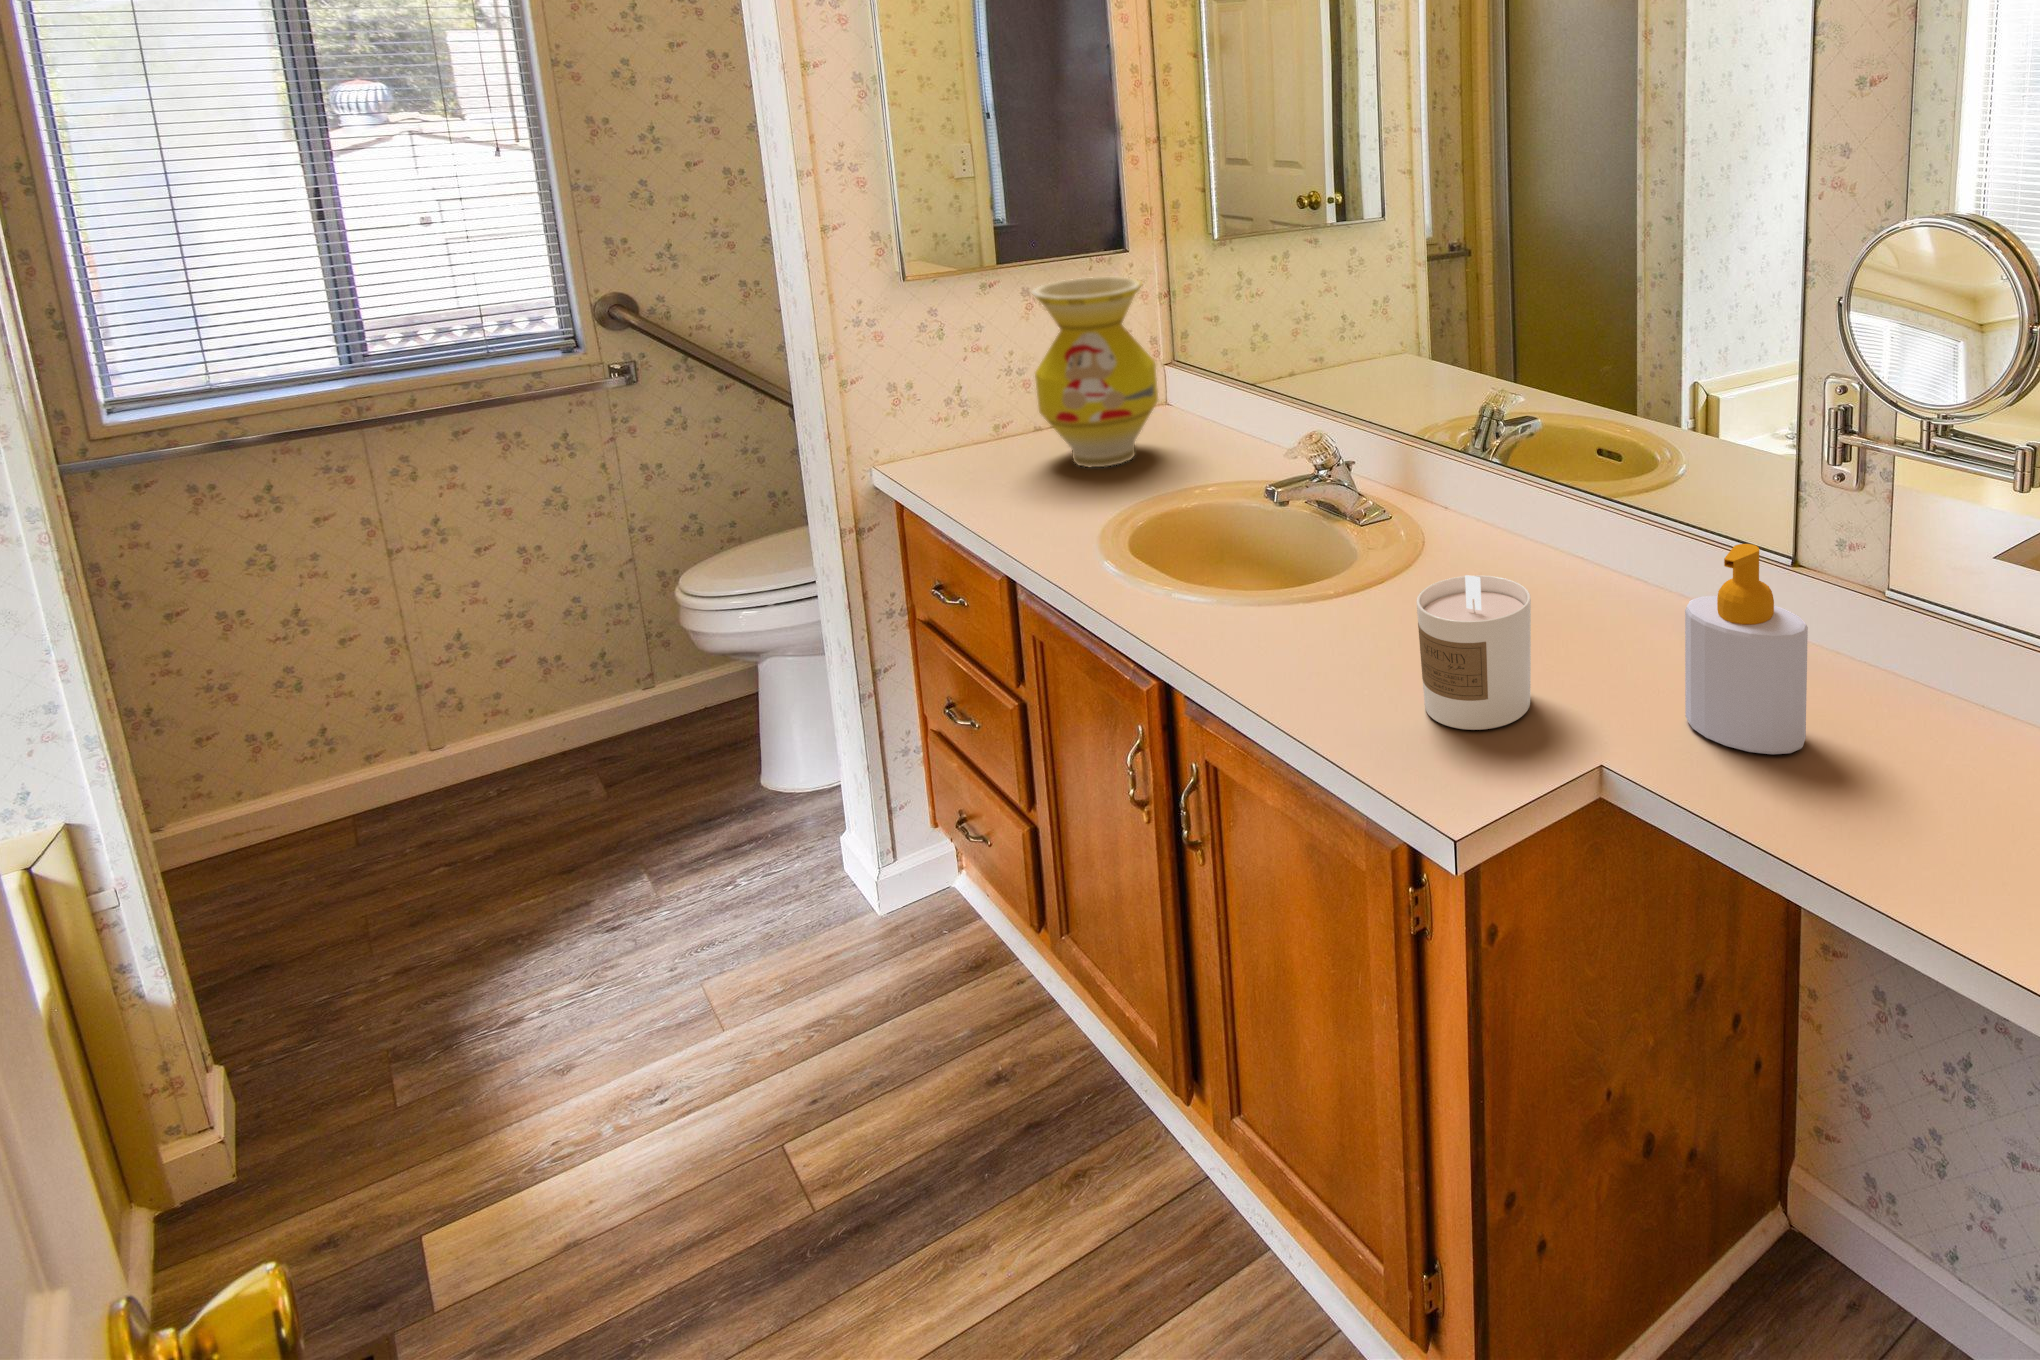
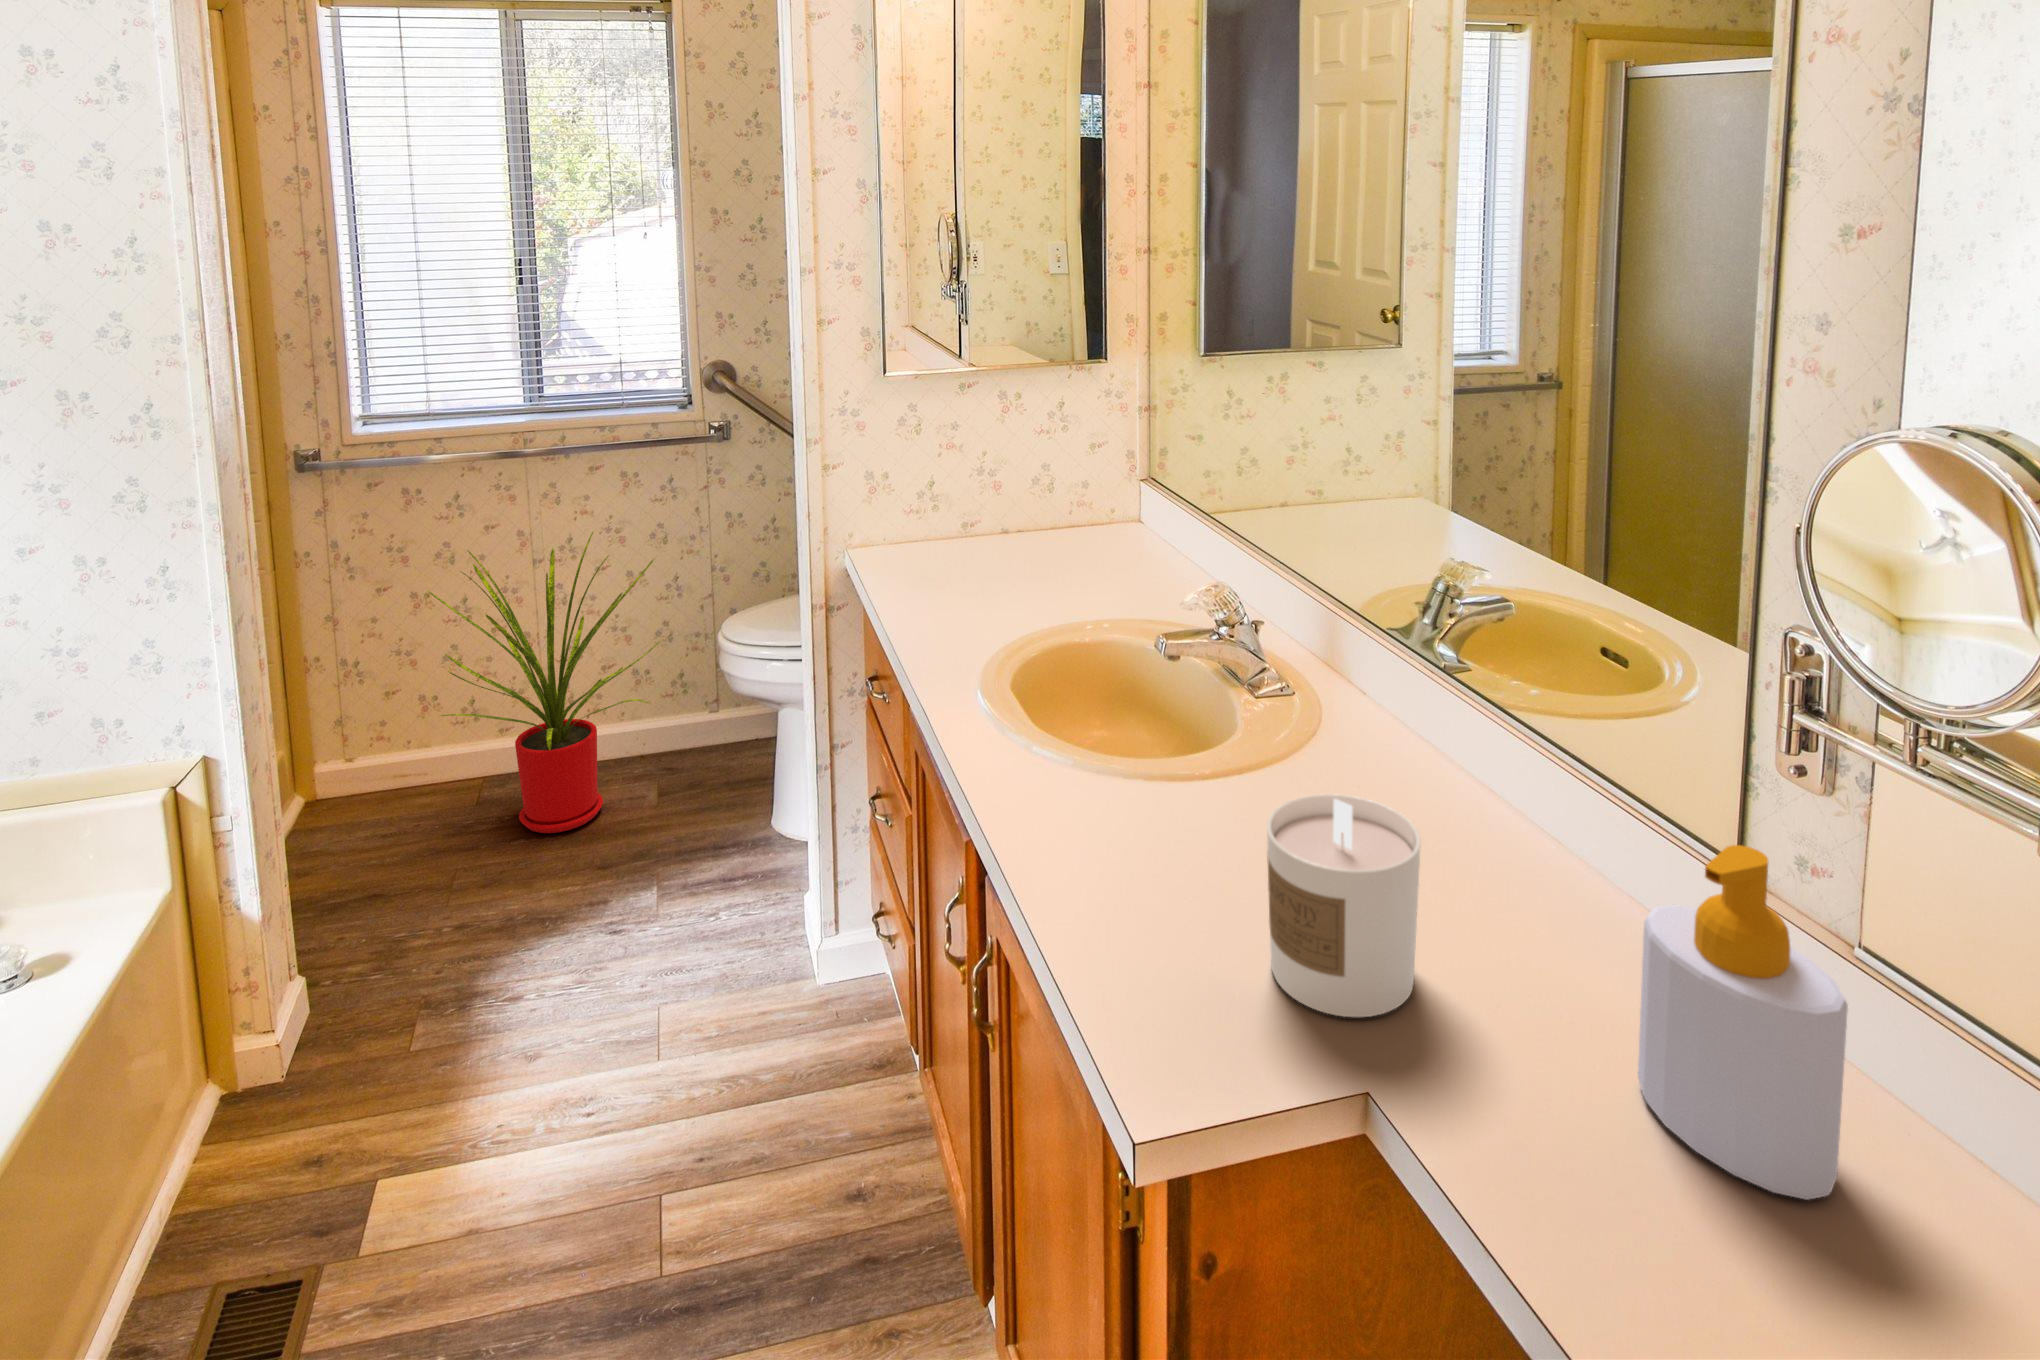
vase: present [1032,277,1158,467] -> none [995,384,1111,576]
house plant: none [259,503,601,863] -> present [428,531,660,833]

